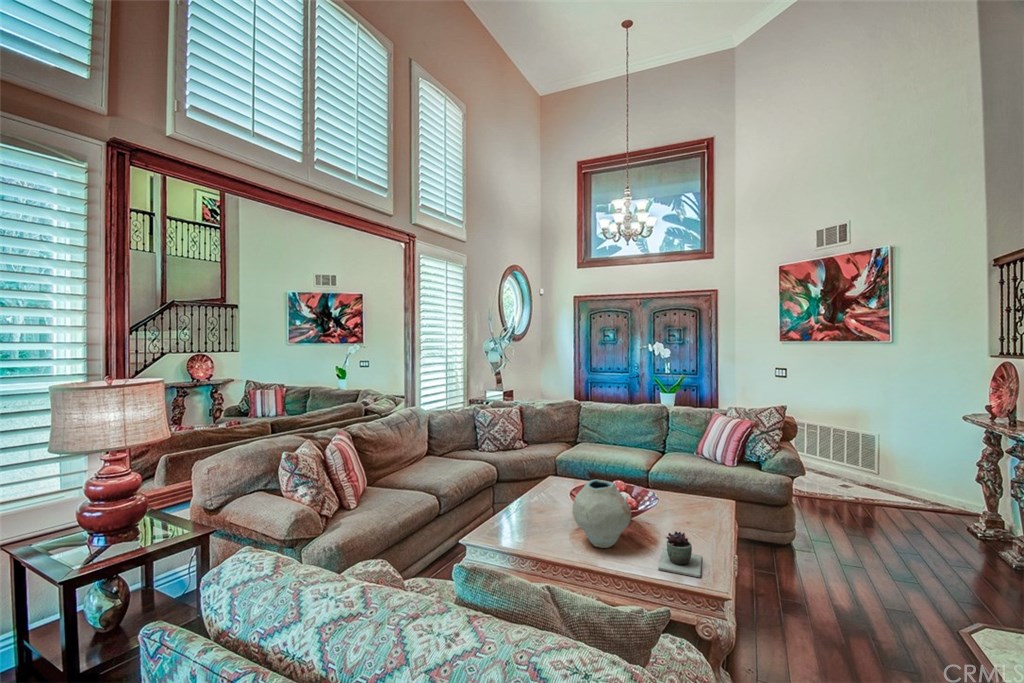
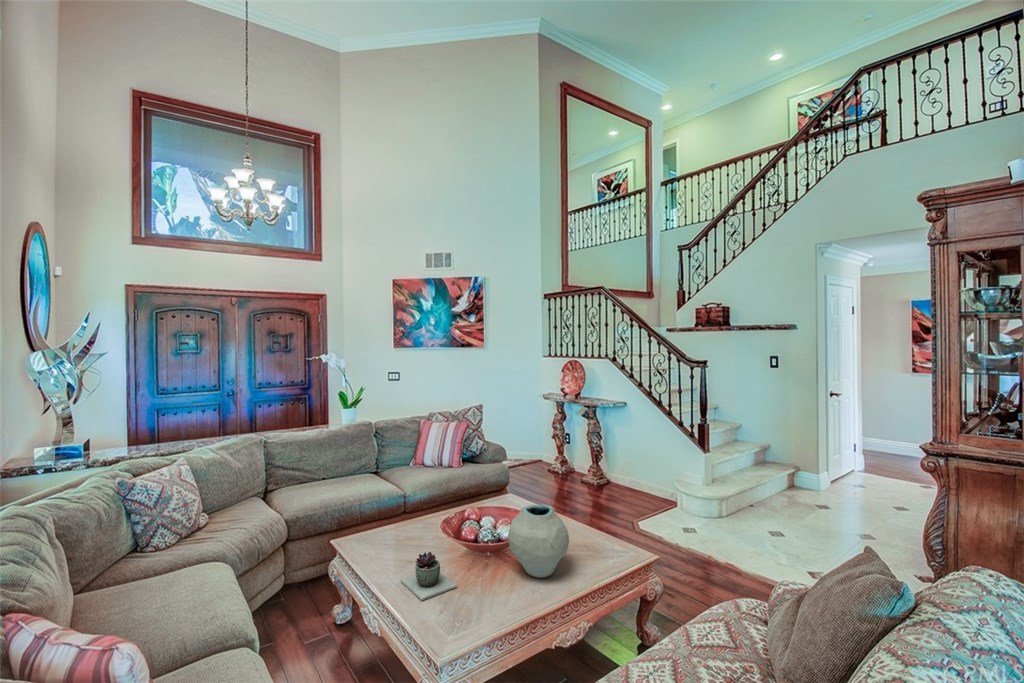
succulent plant: present [658,531,702,577] -> present [401,552,457,601]

